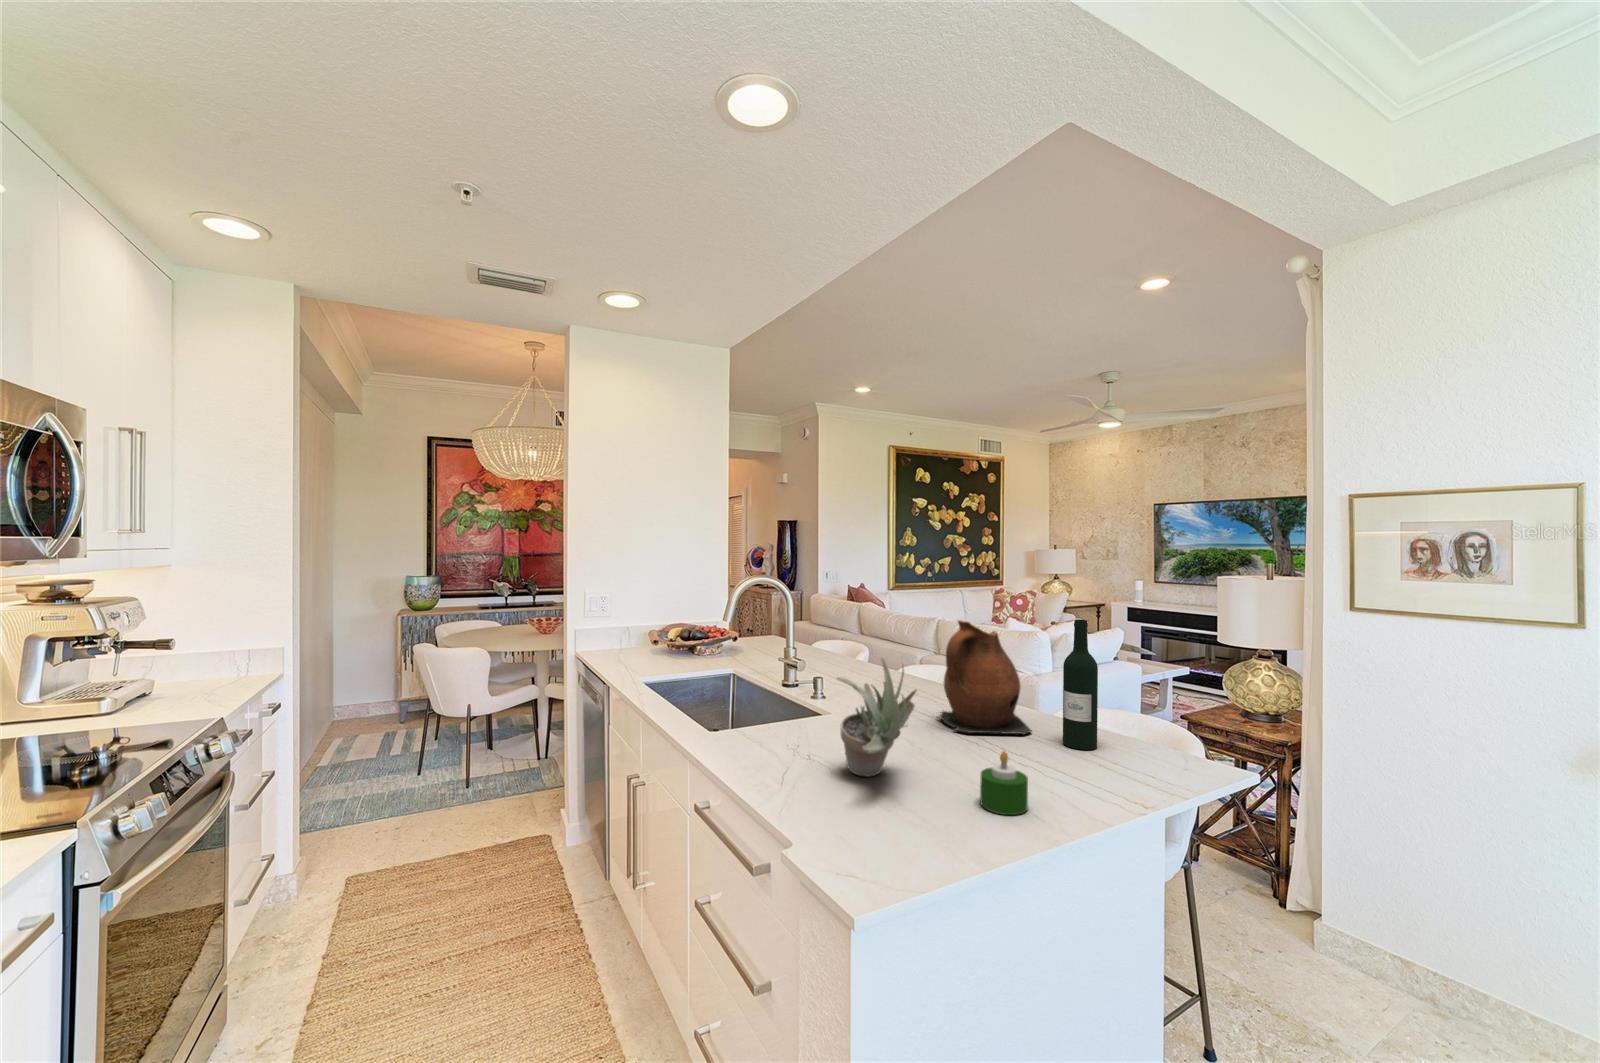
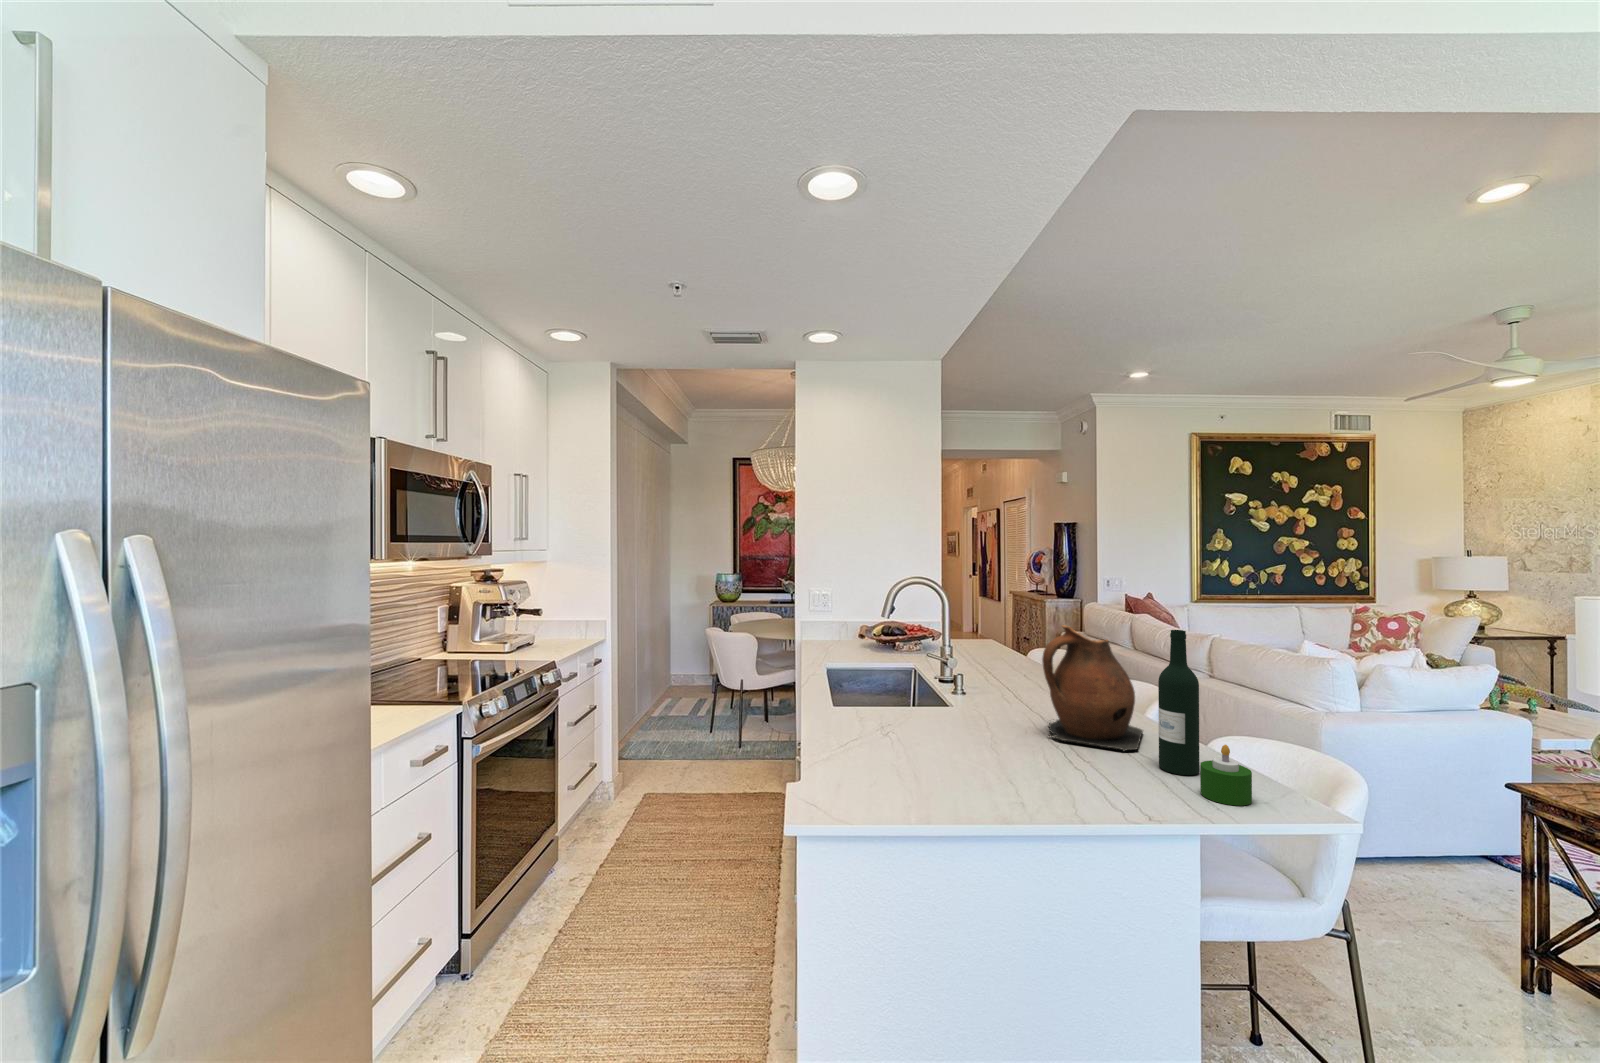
succulent plant: present [837,658,916,777] -> none [871,649,952,758]
candle: present [980,751,1028,815] -> present [1200,745,1252,806]

